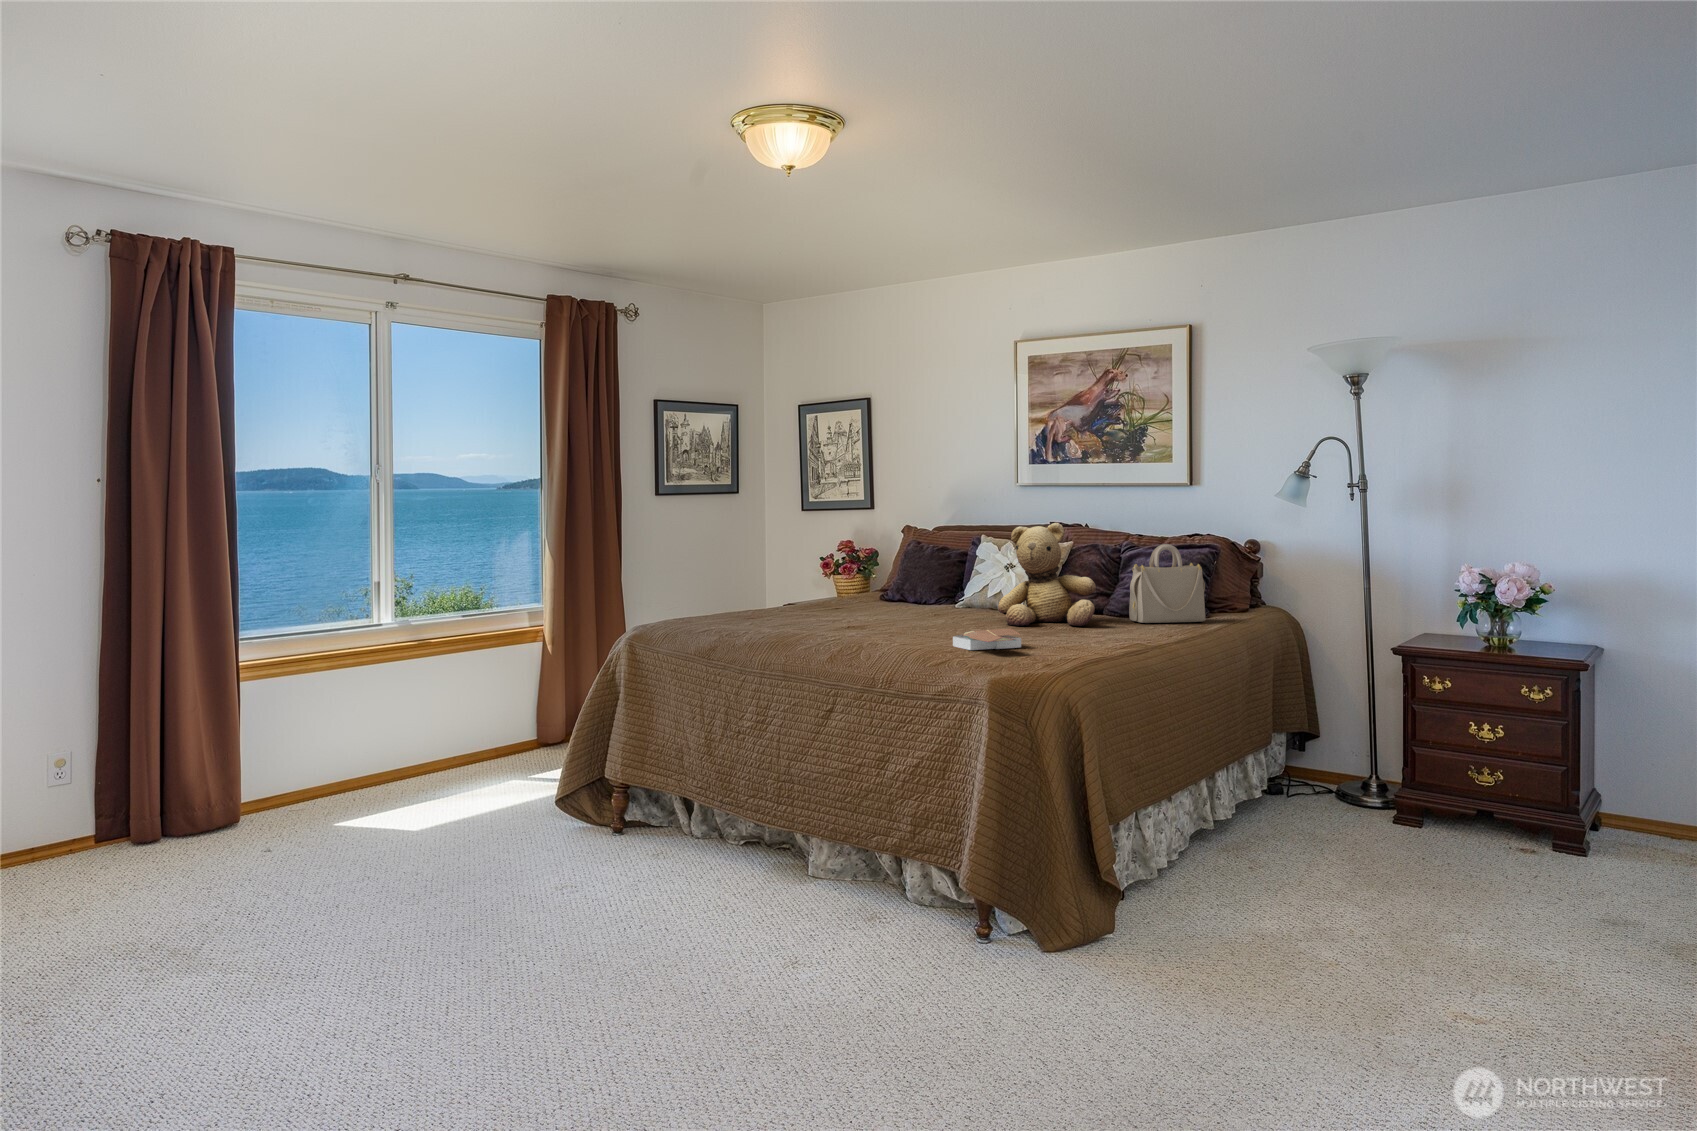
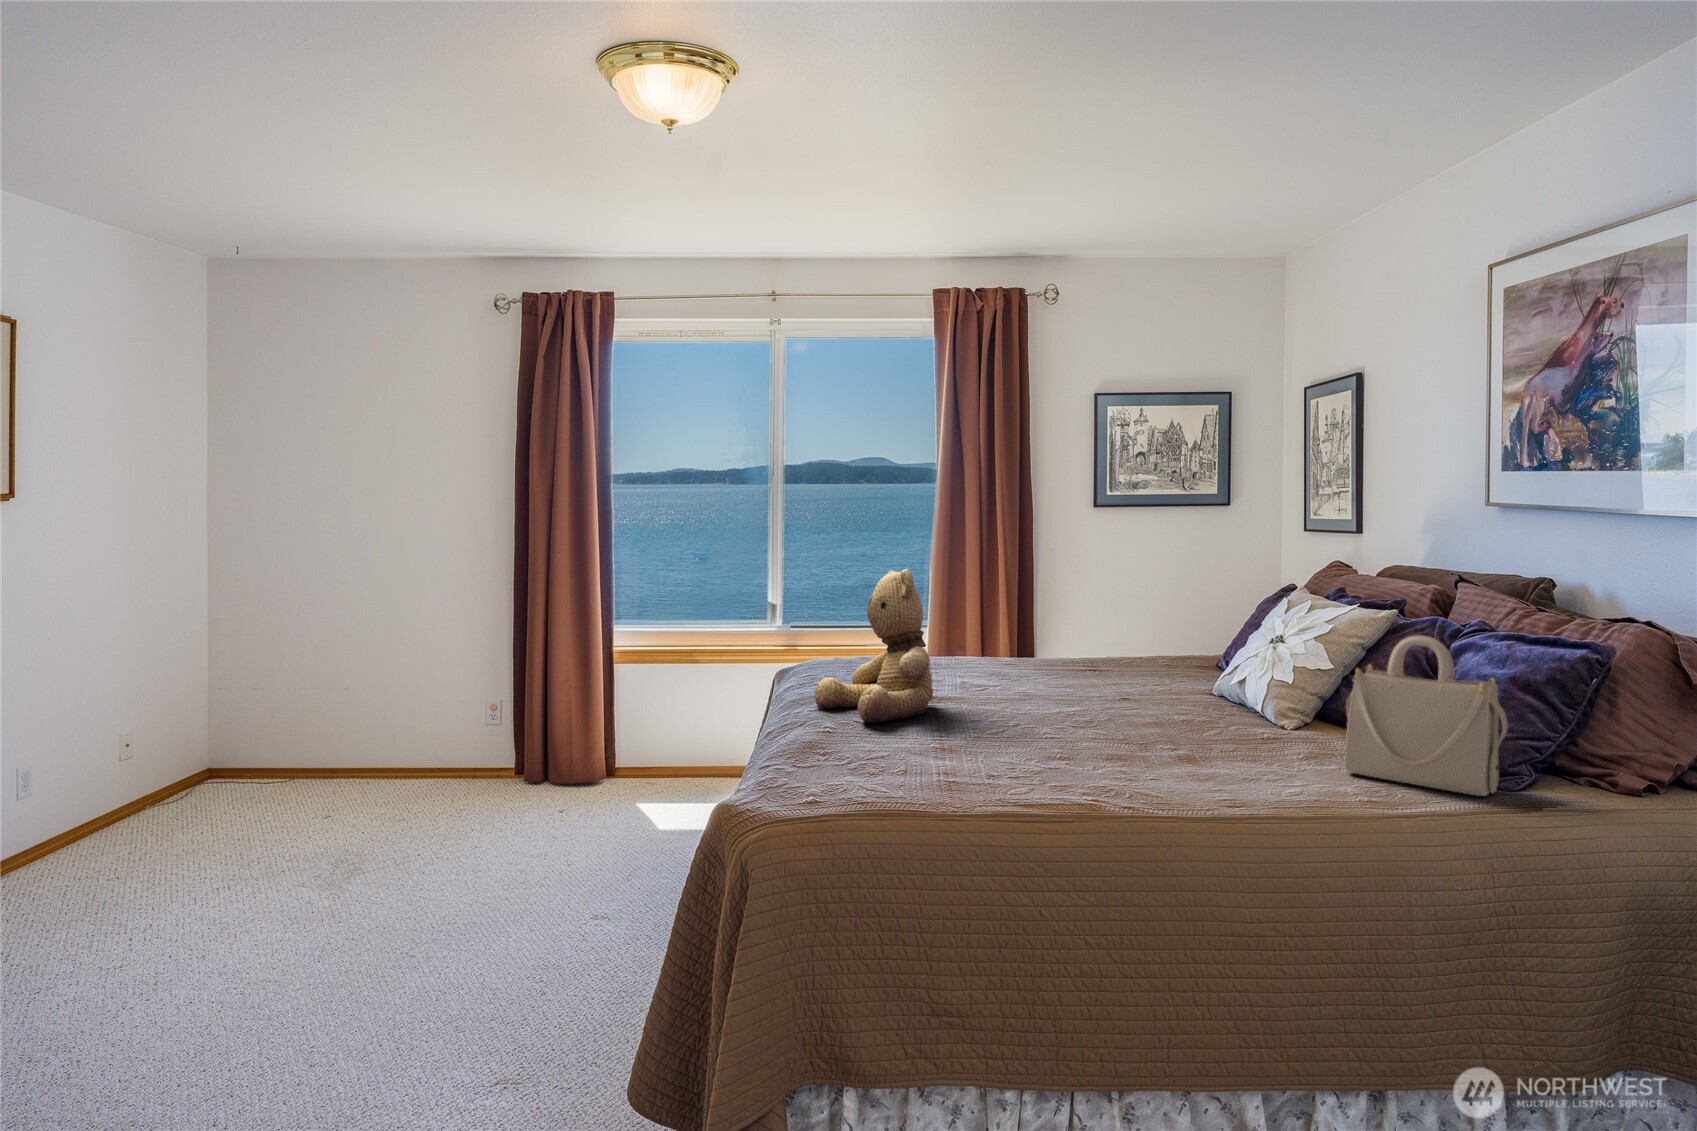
teddy bear: present [998,523,1096,626] -> present [815,569,934,723]
book: present [953,628,1021,650] -> none [850,727,974,765]

